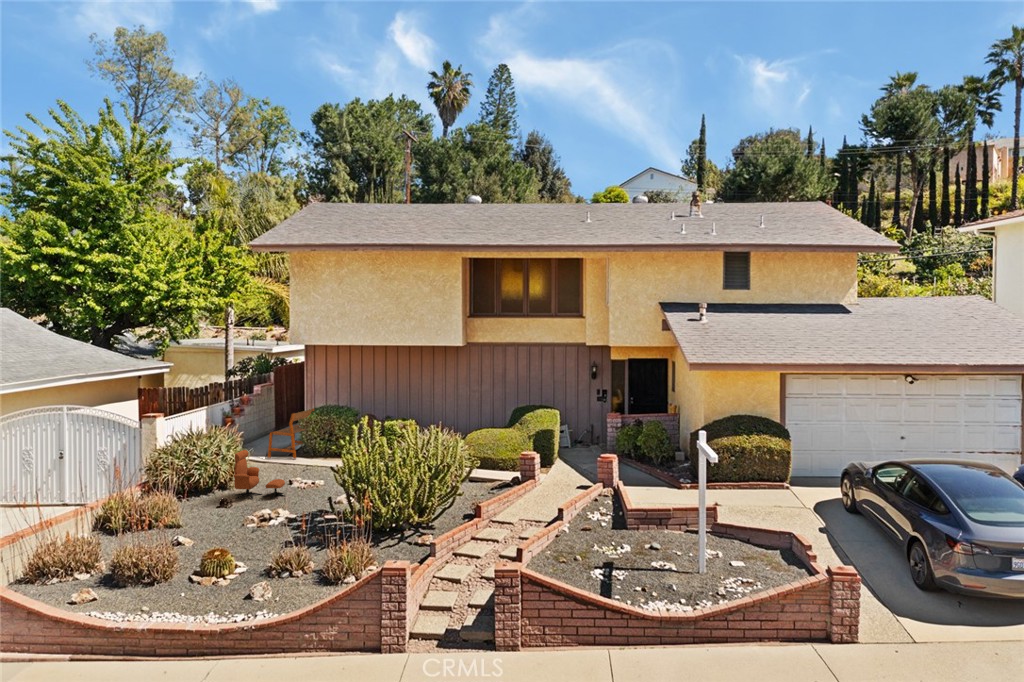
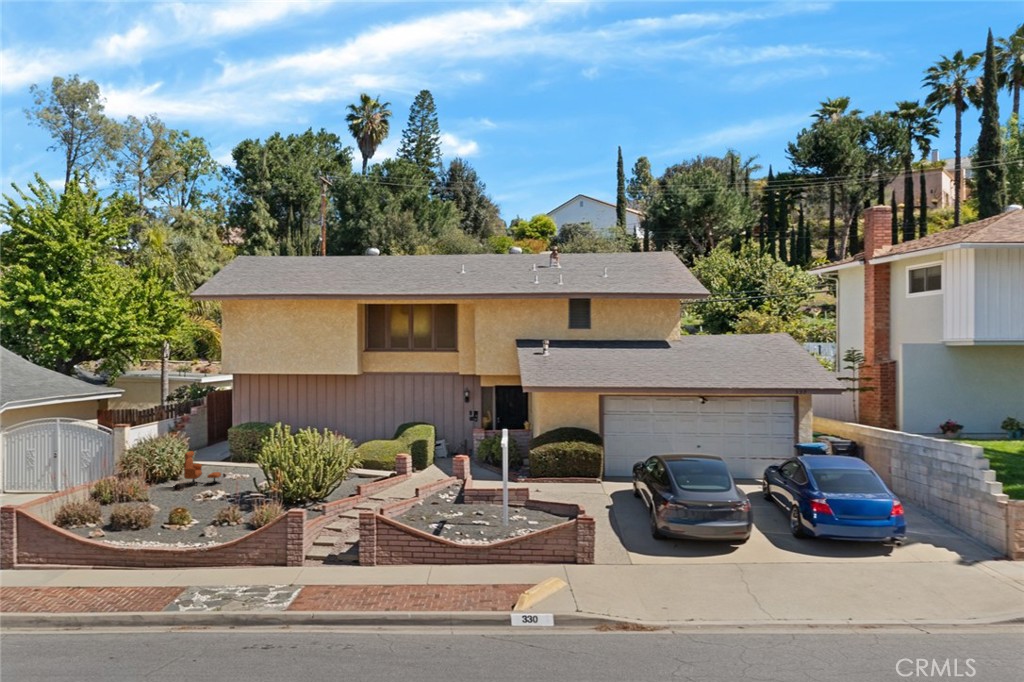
bench: present [268,409,314,459] -> none [205,424,243,461]

